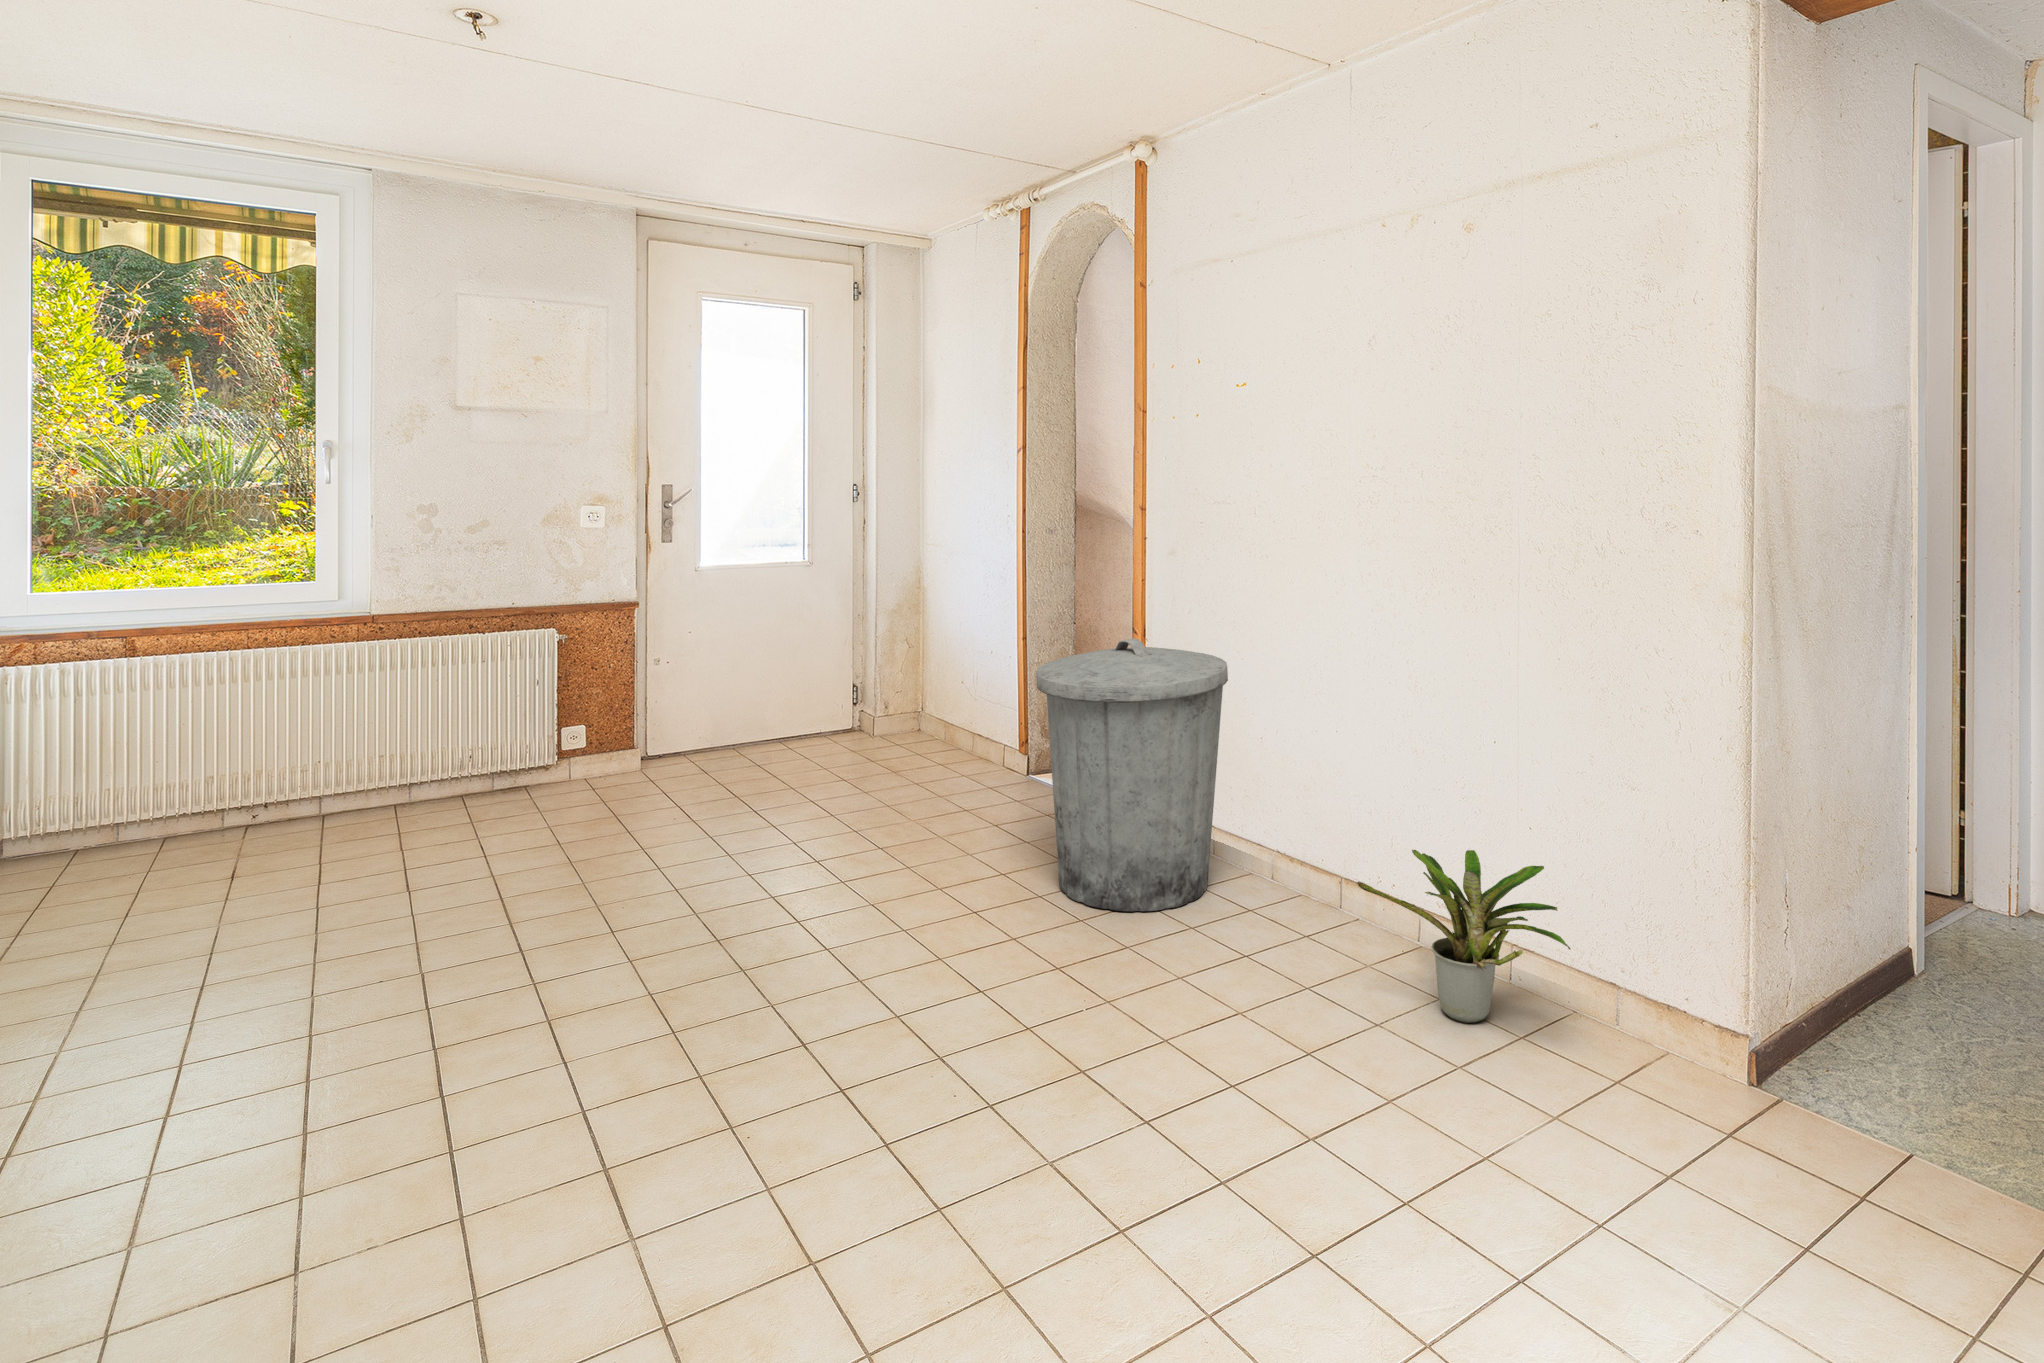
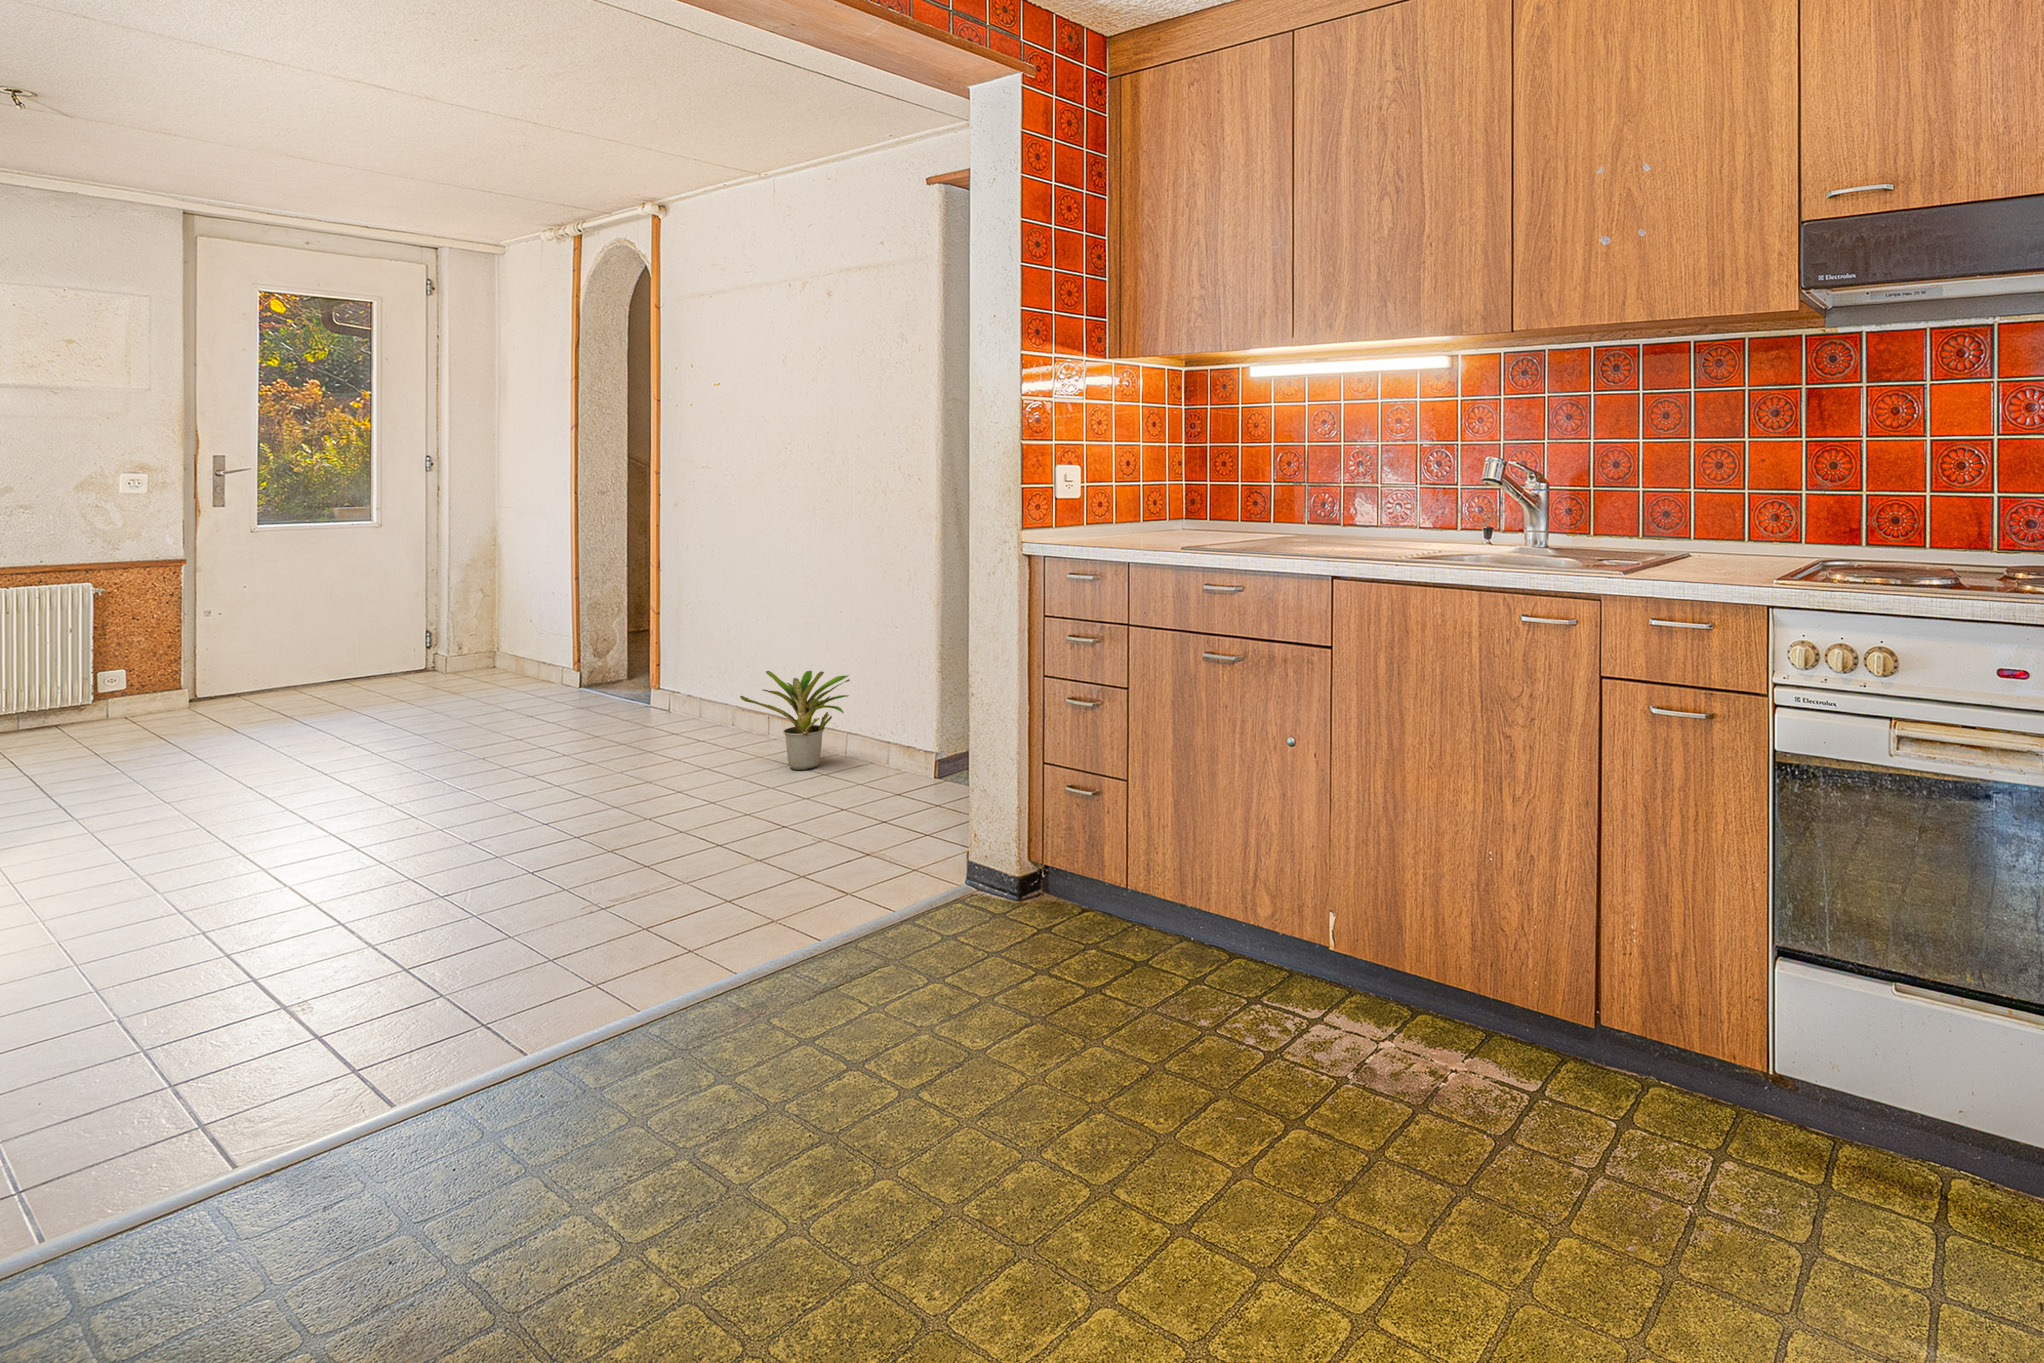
trash can: present [1036,638,1228,911] -> none [543,563,700,748]

